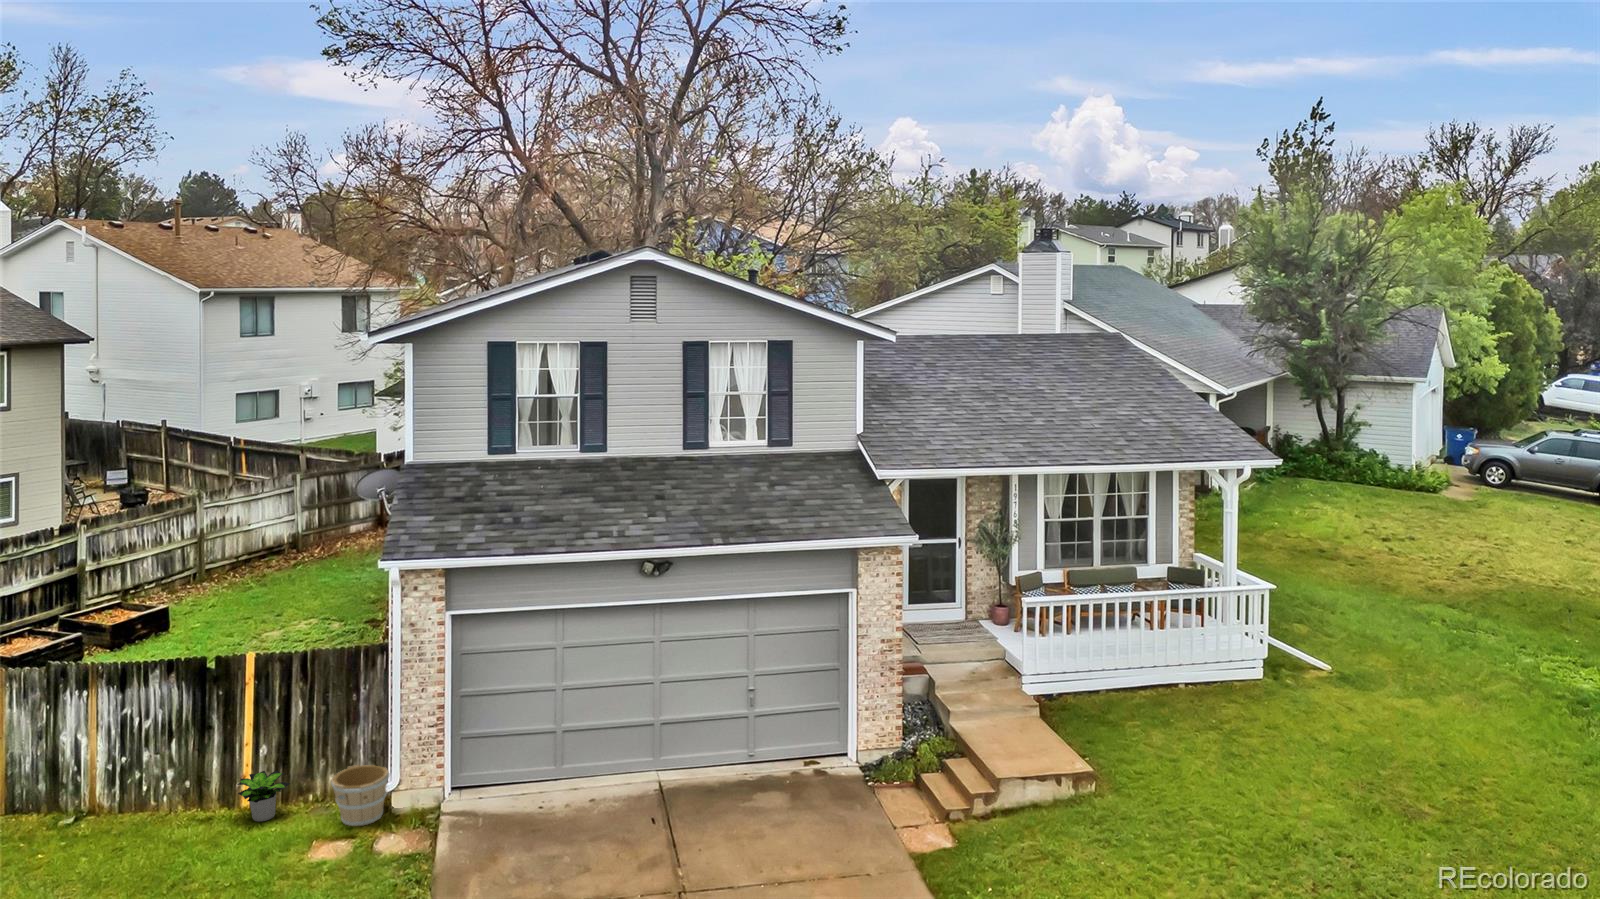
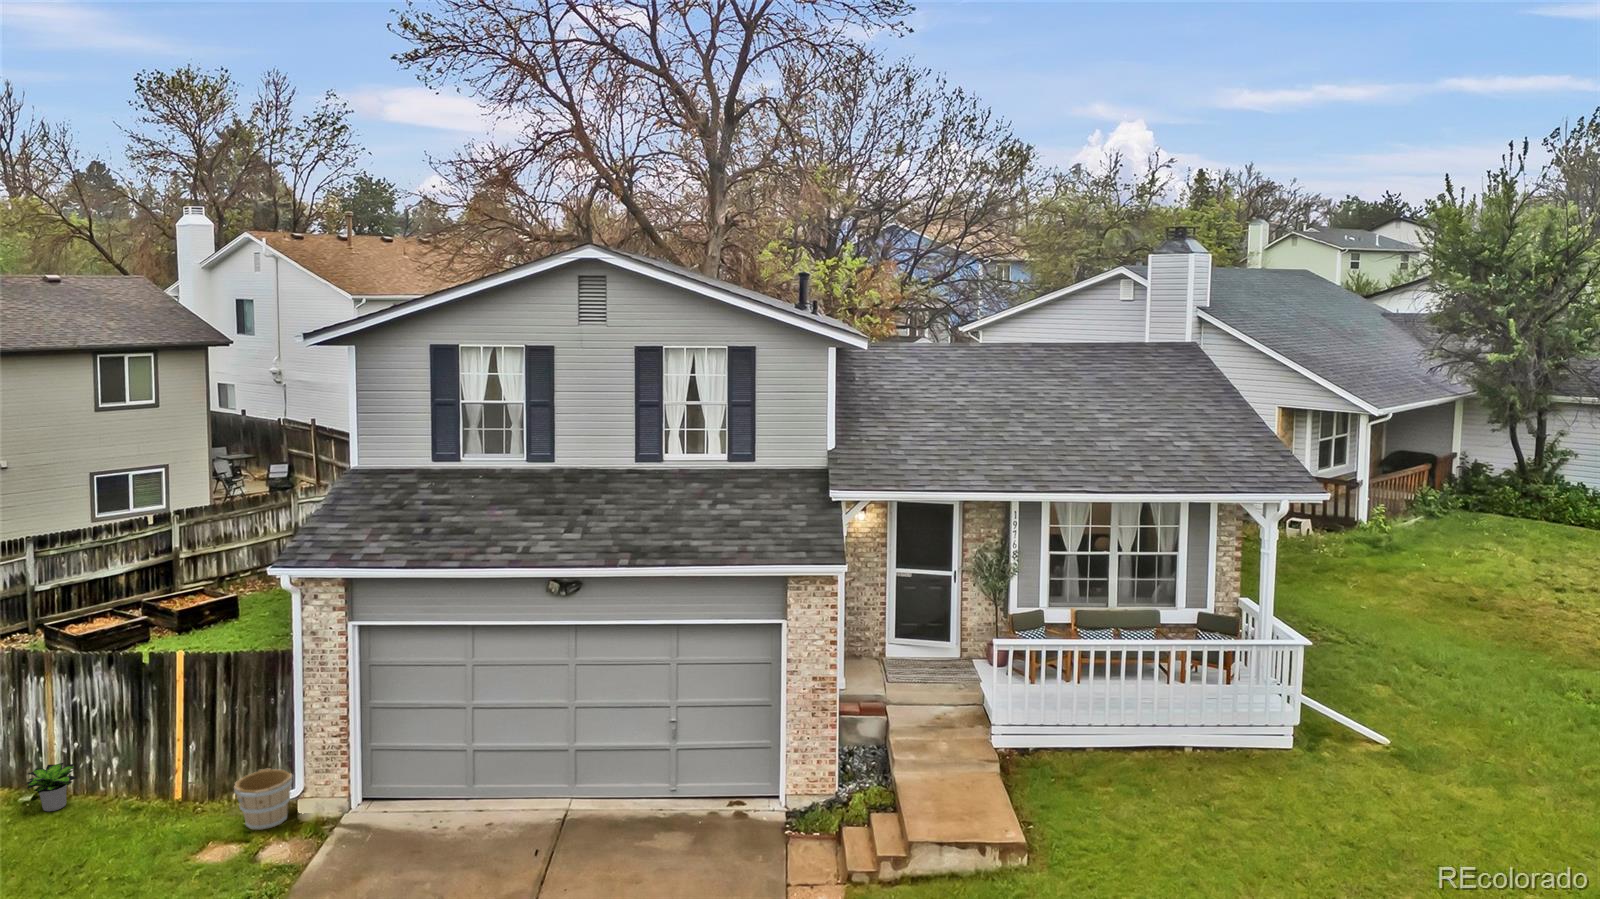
potted plant: present [237,770,290,822] -> present [27,763,77,811]

